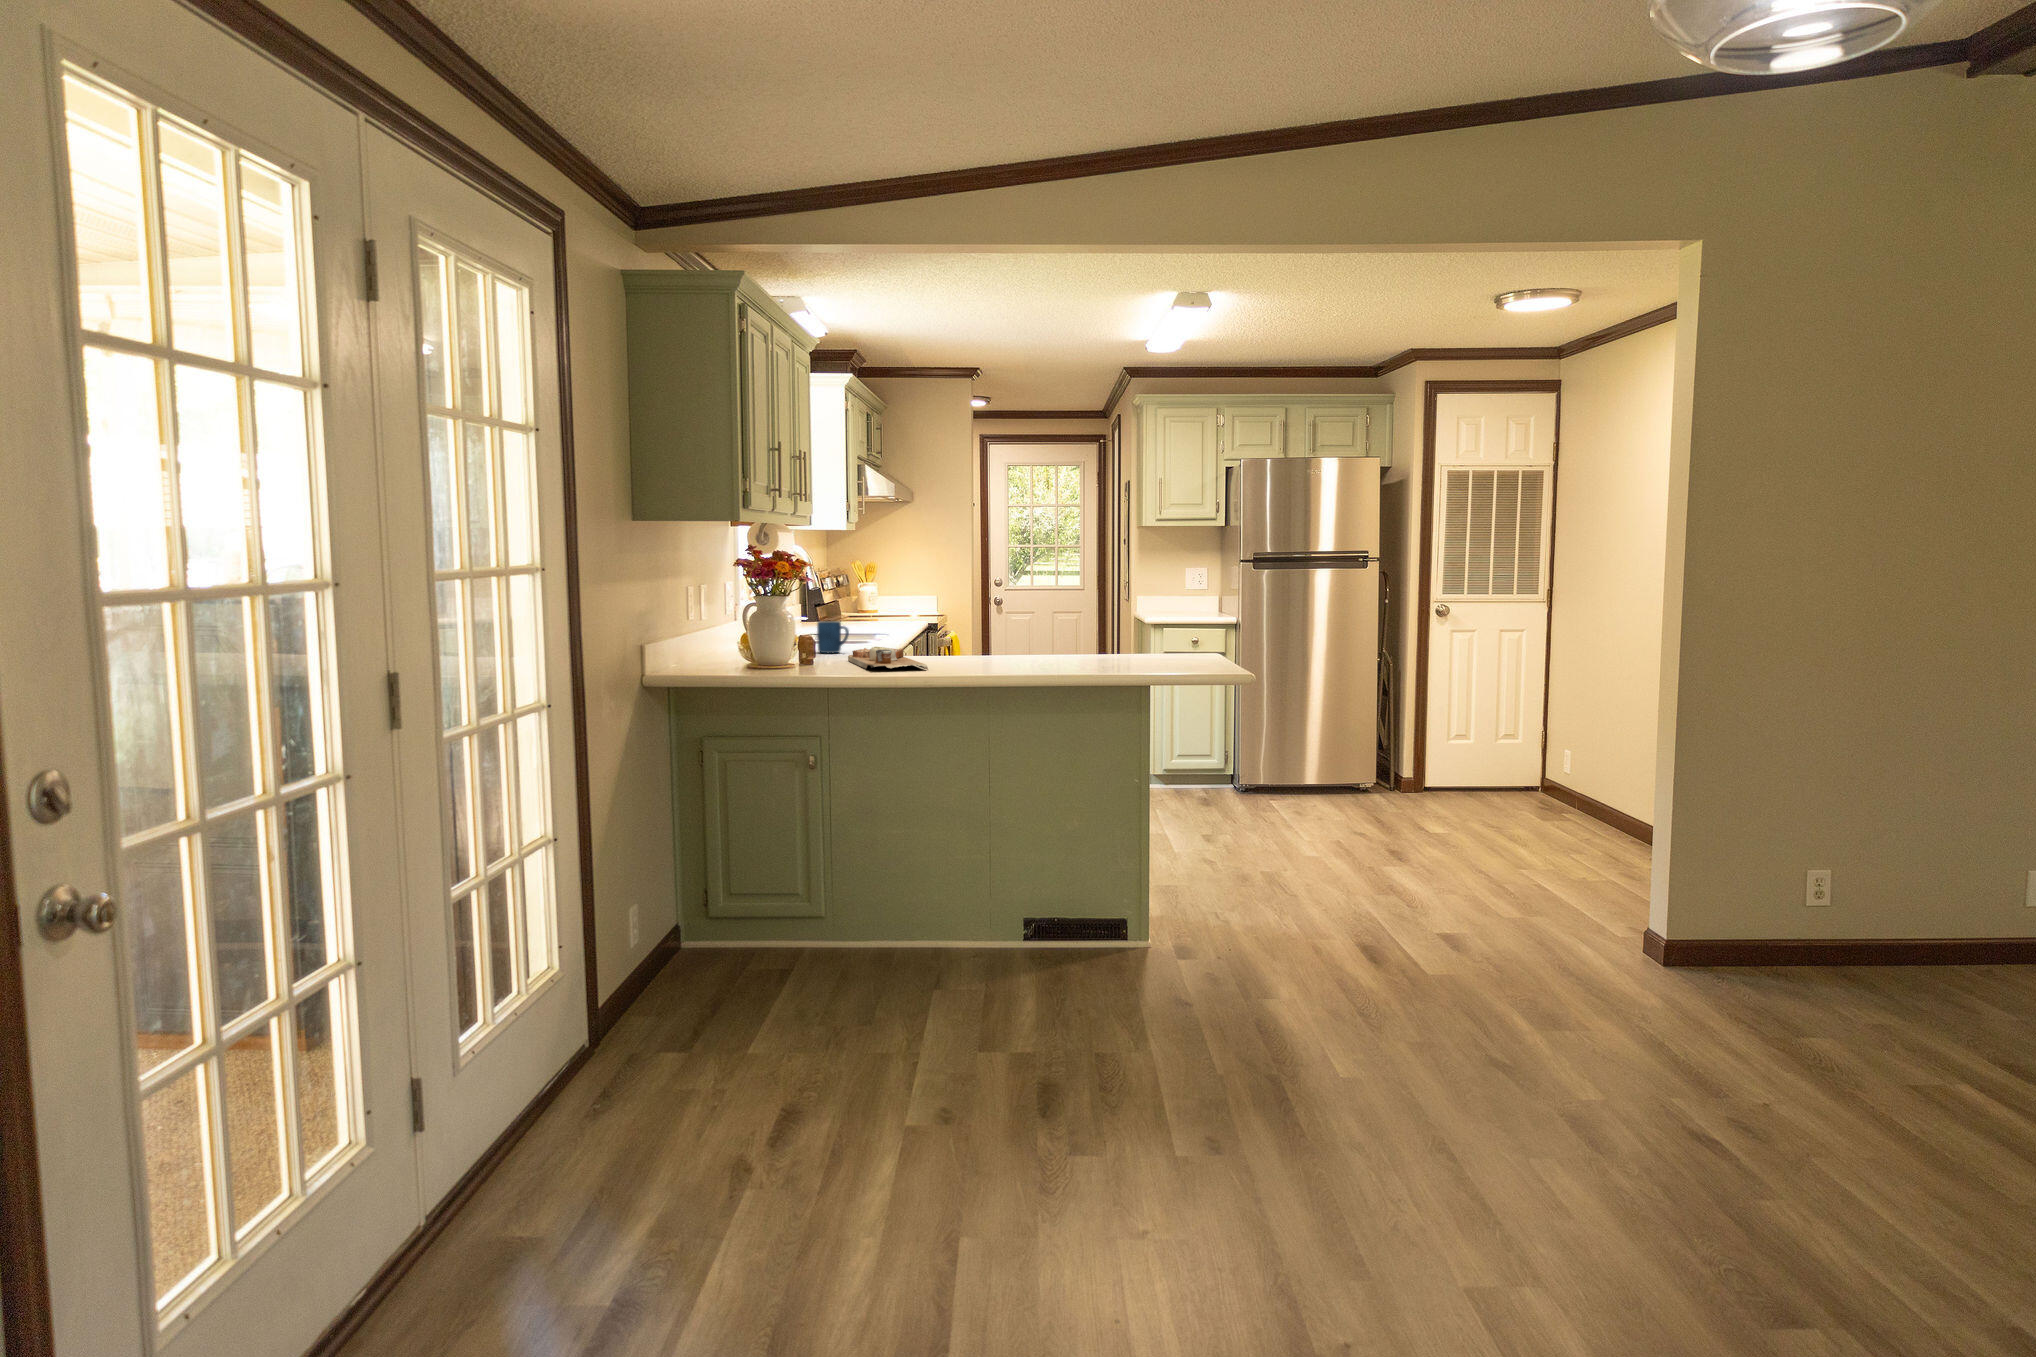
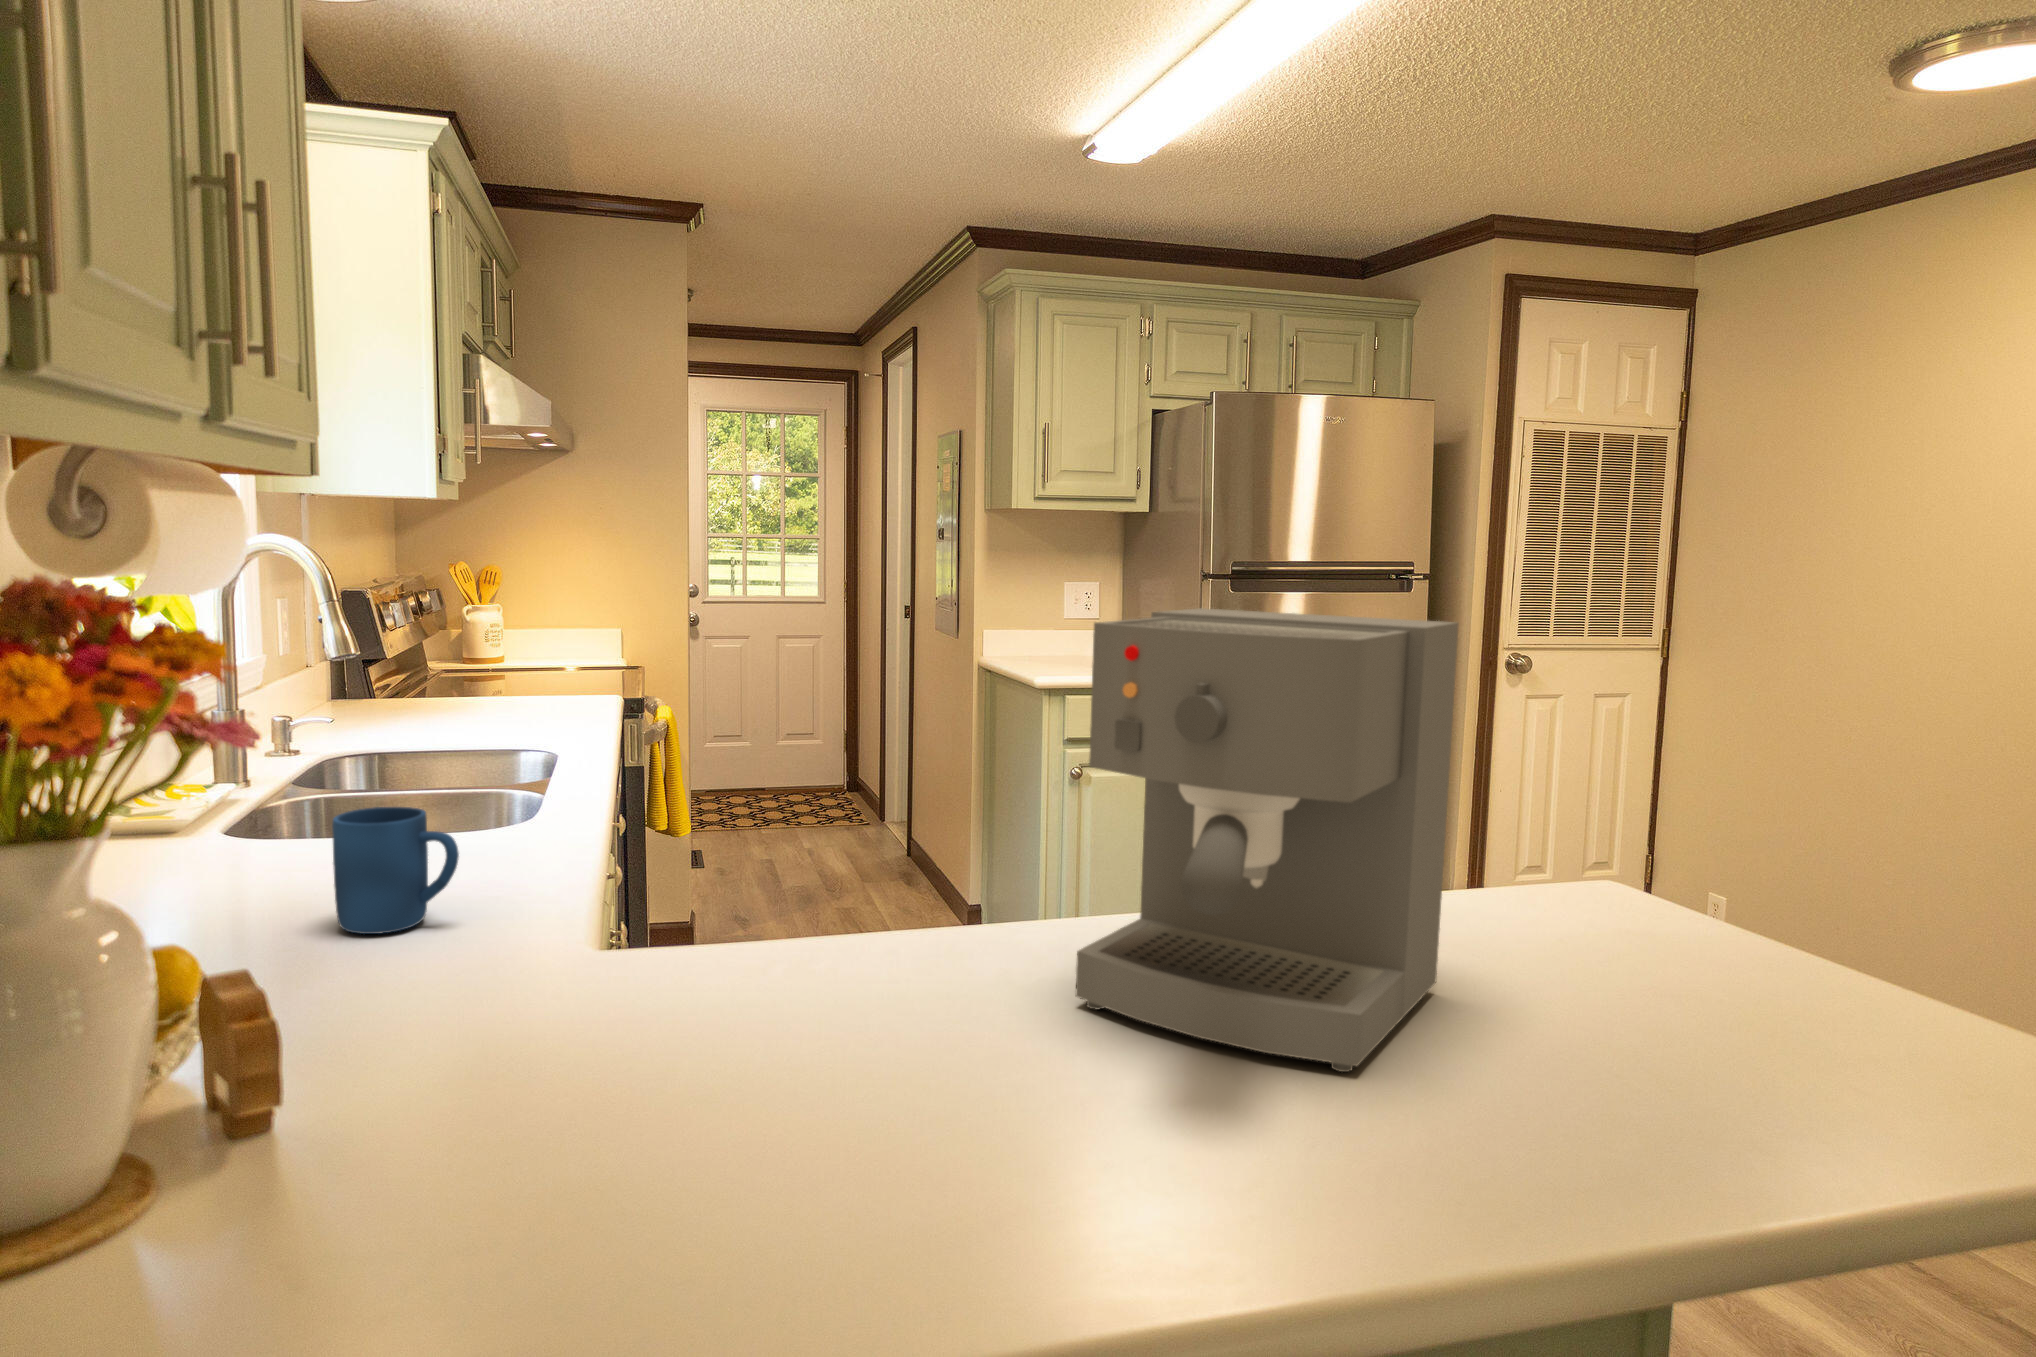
coffee maker: none [994,560,1100,669] -> present [1076,608,1459,1072]
cutting board: present [848,647,928,670] -> none [463,959,892,1223]

